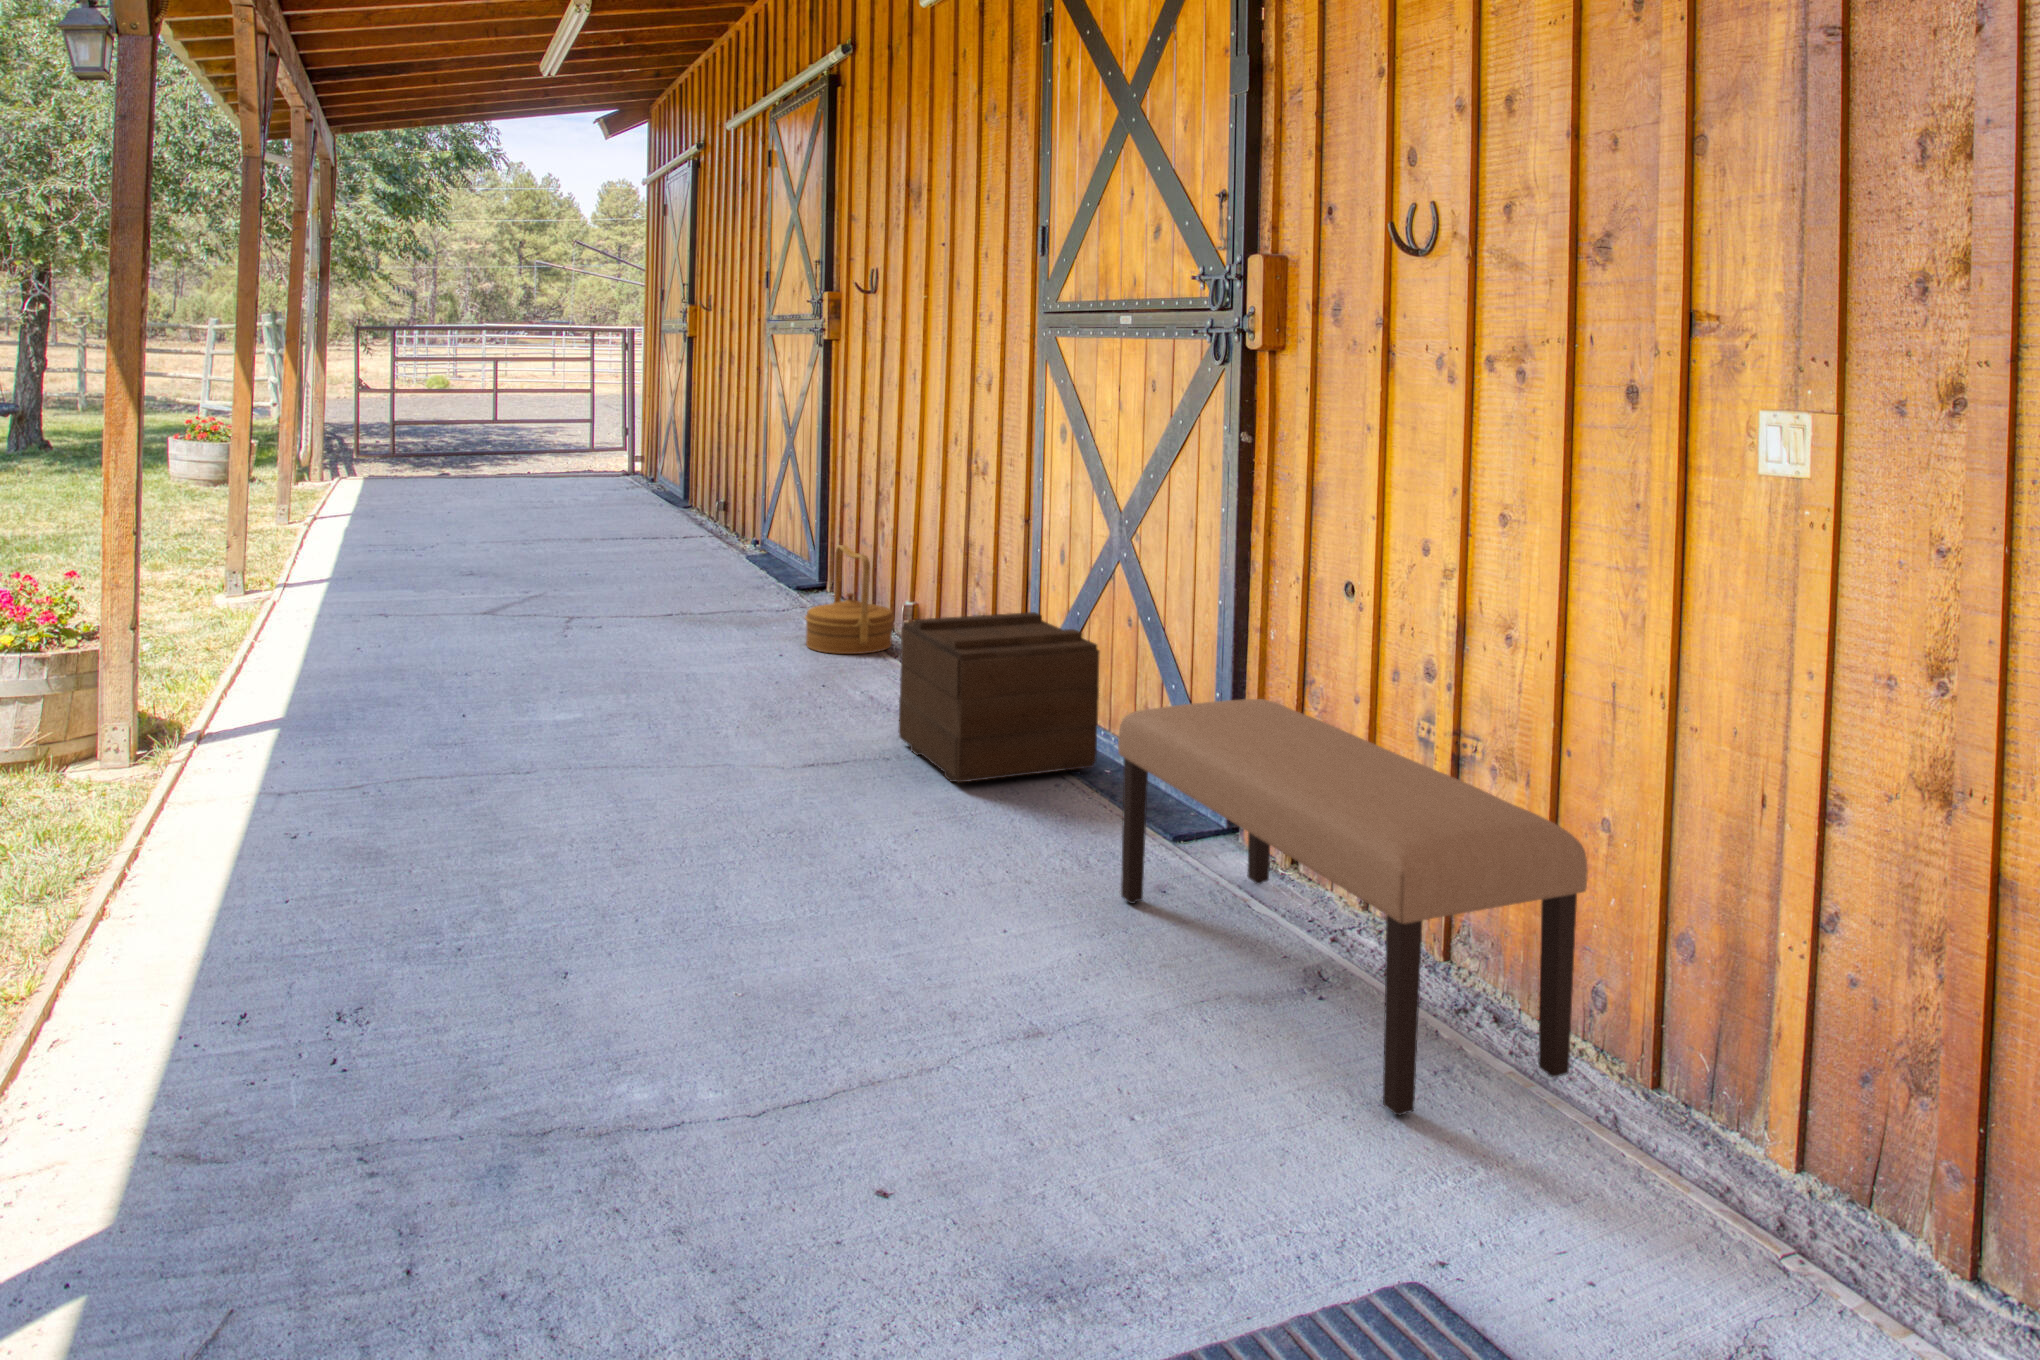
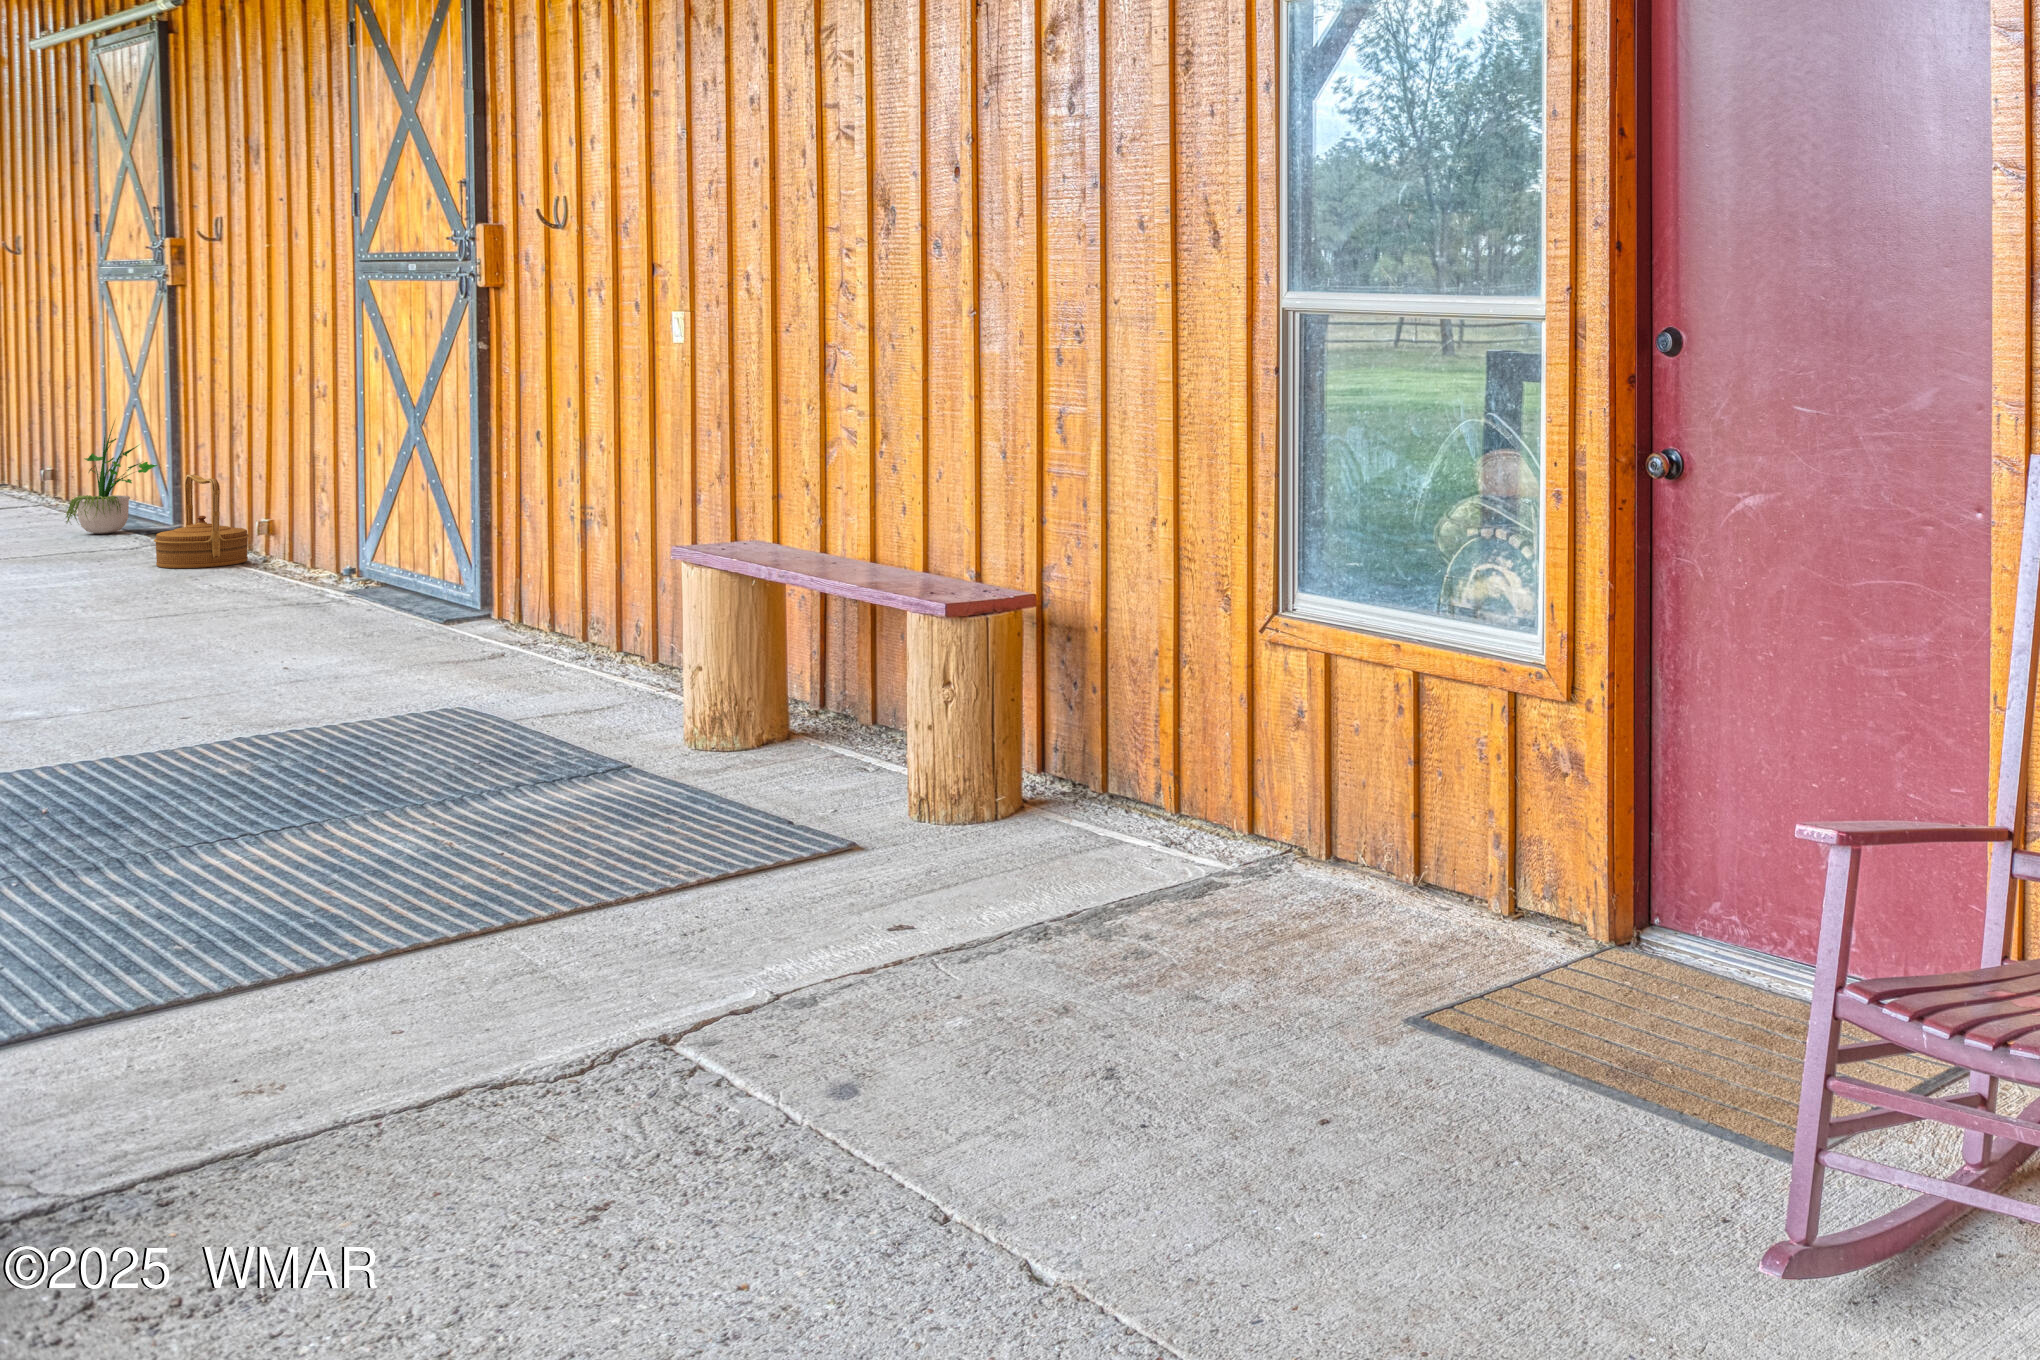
potted plant: none [729,465,808,583] -> present [66,424,157,534]
wooden crate: present [899,612,1099,783] -> none [237,496,406,615]
bench: present [1118,699,1588,1115] -> none [381,512,621,679]

